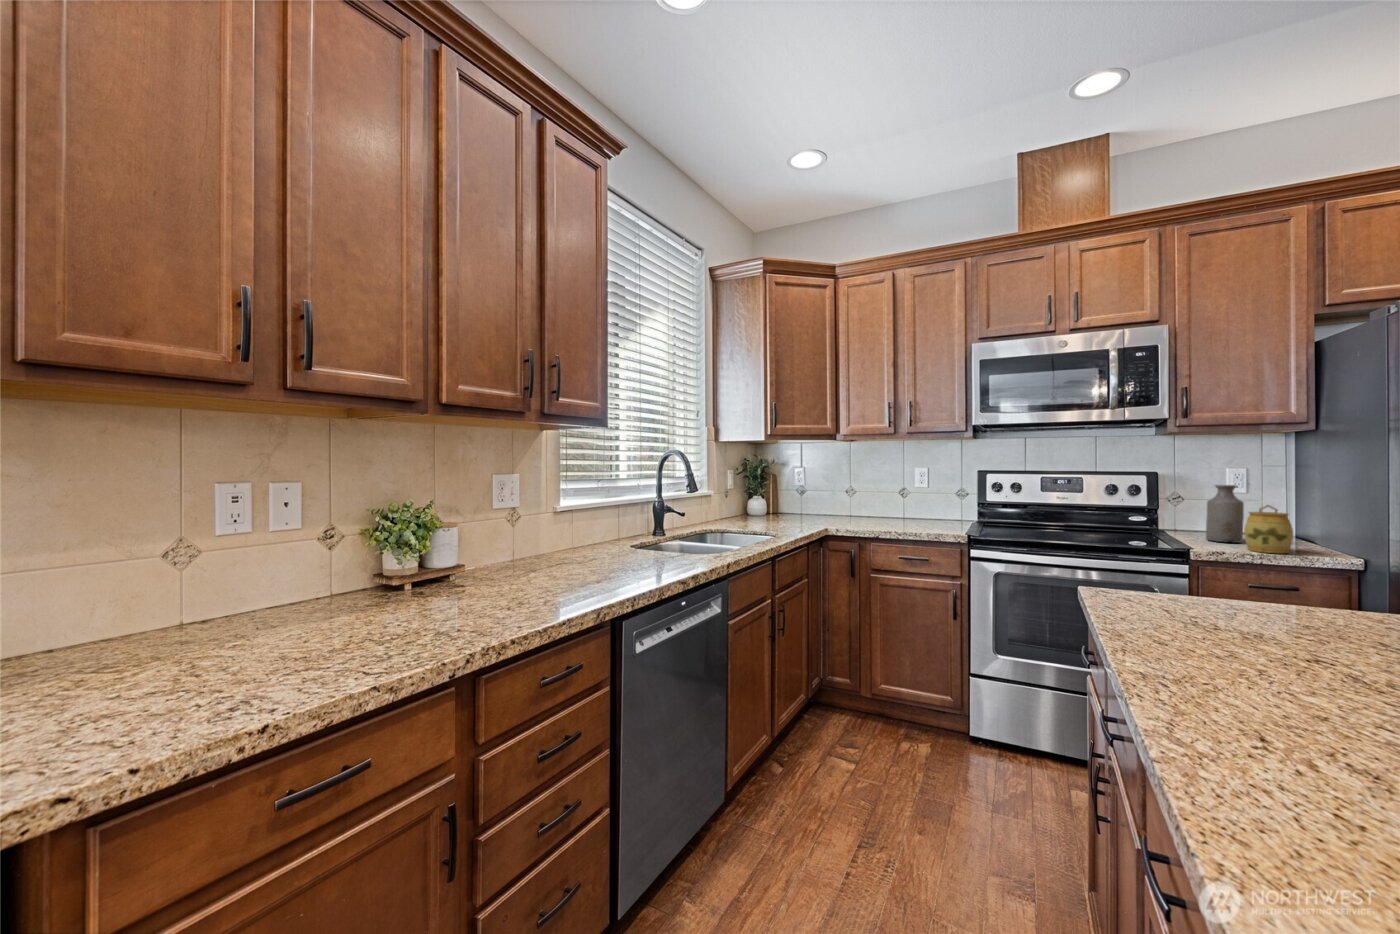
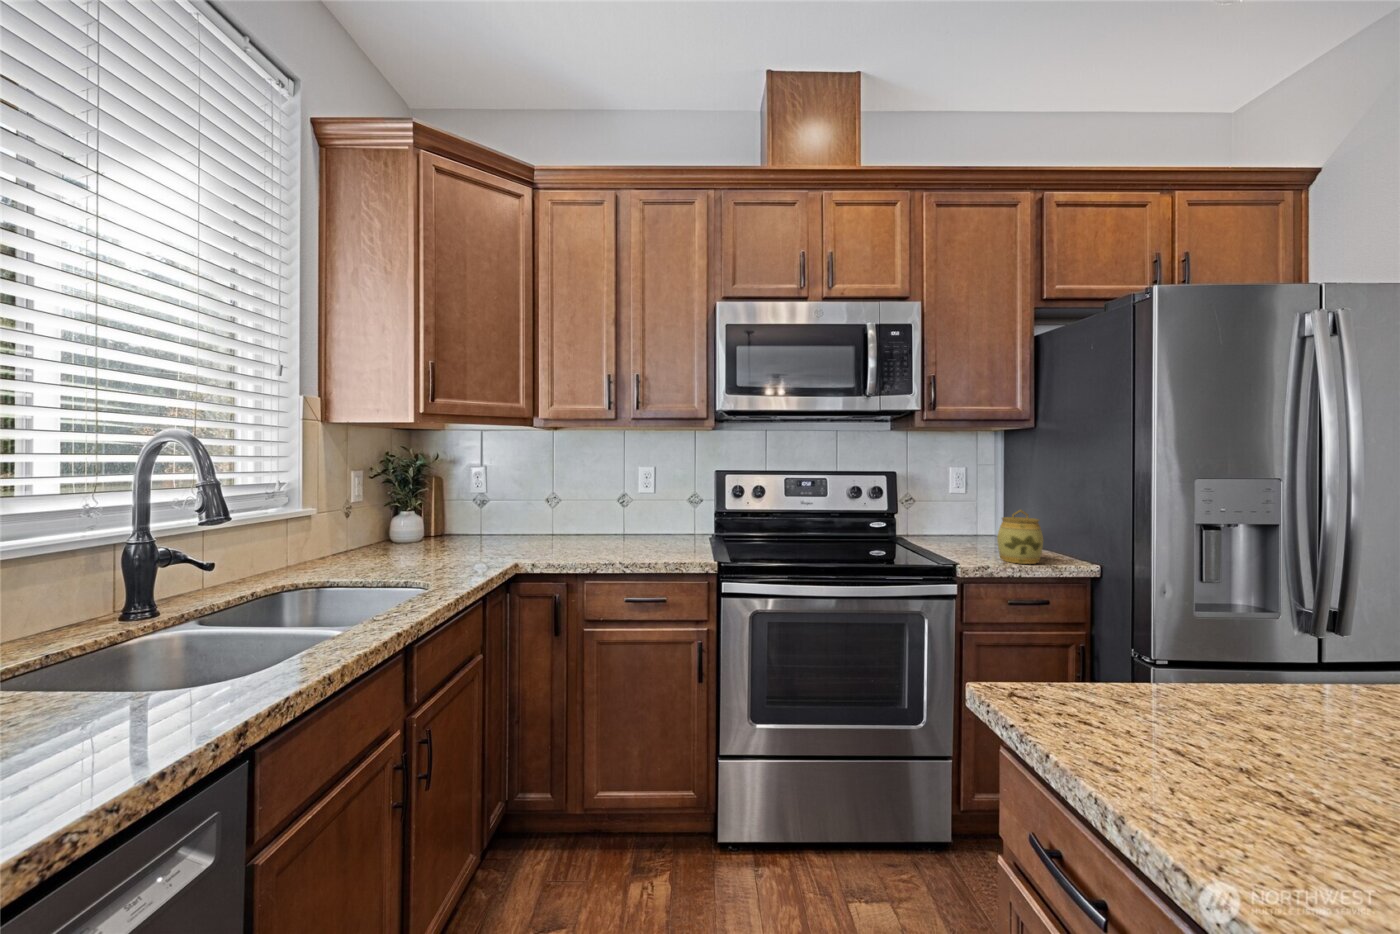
bottle: present [1206,485,1244,543] -> none [950,487,985,551]

